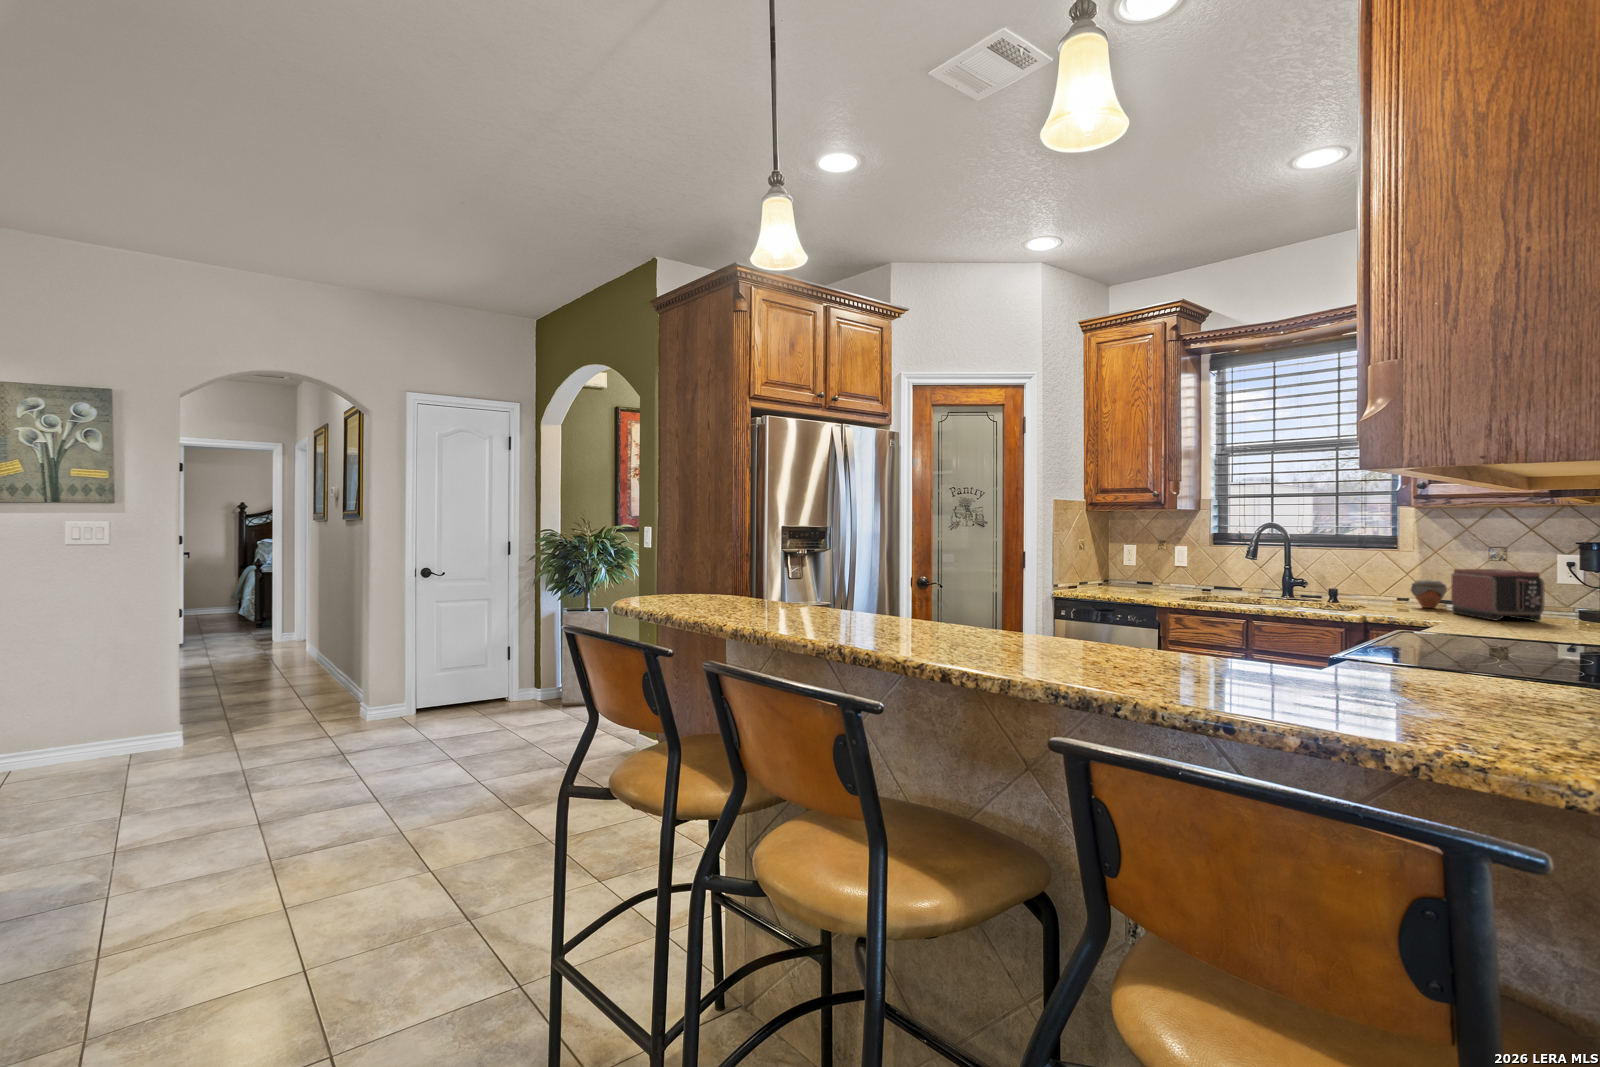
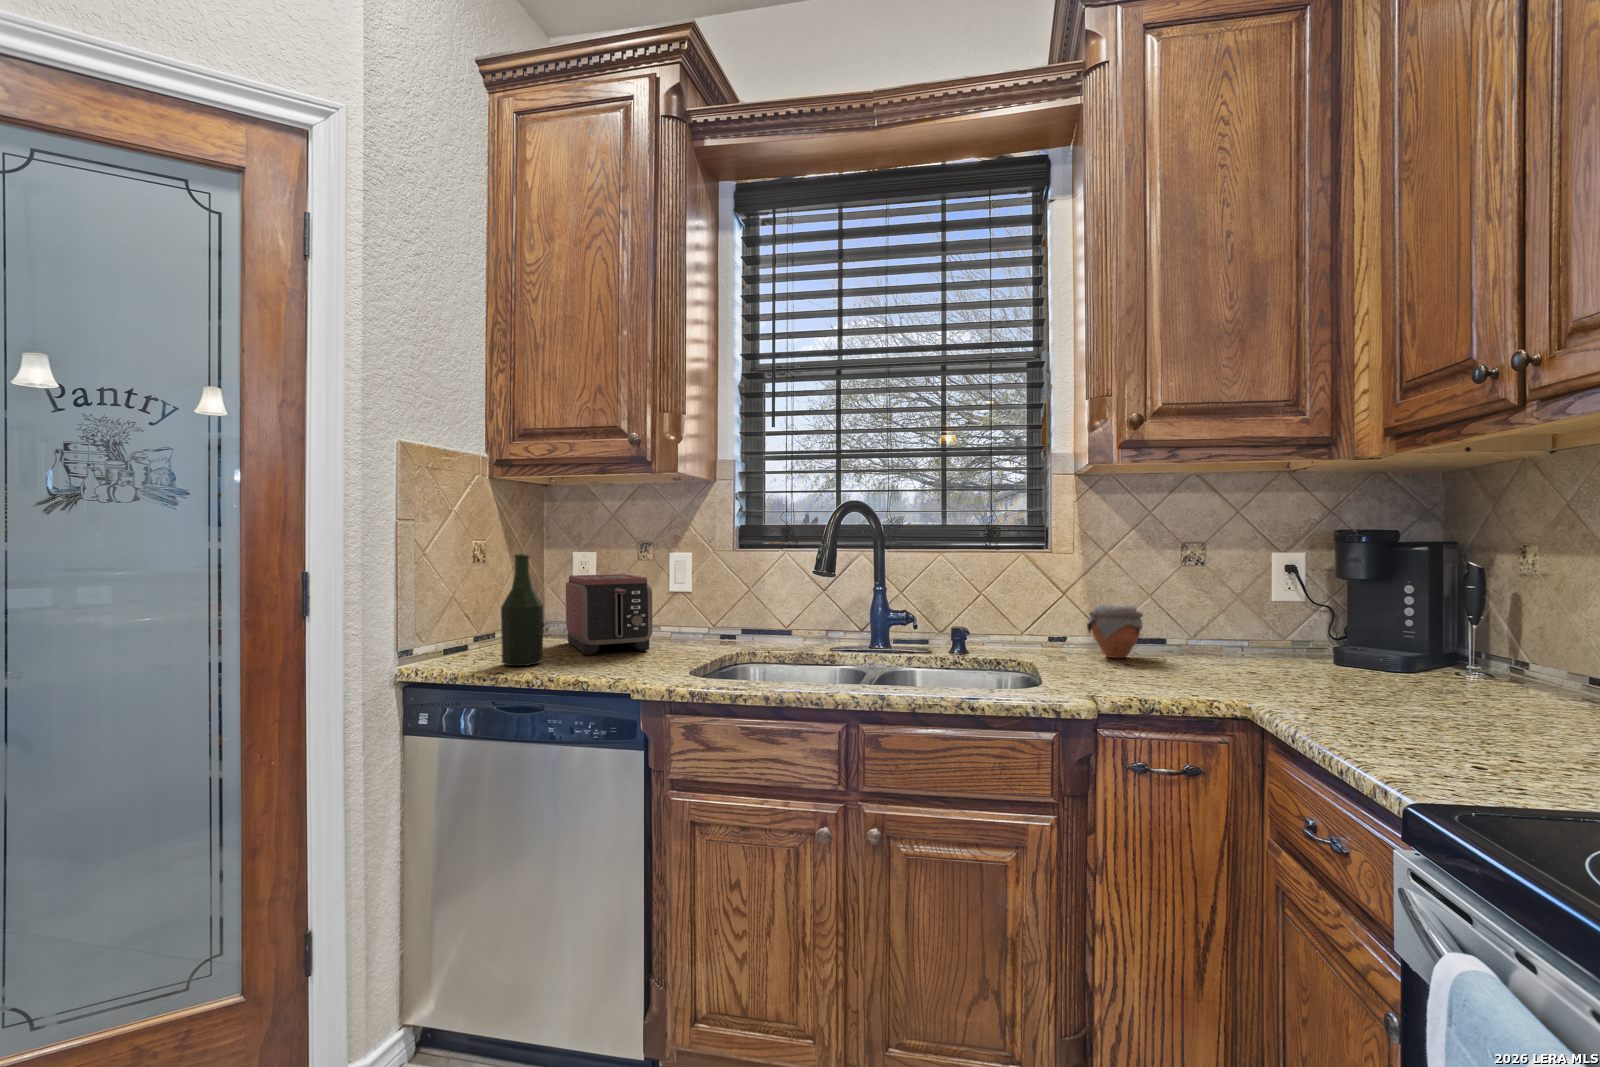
bottle: none [1094,546,1112,593] -> present [501,554,543,666]
toaster: present [1451,569,1545,621] -> present [566,574,653,655]

